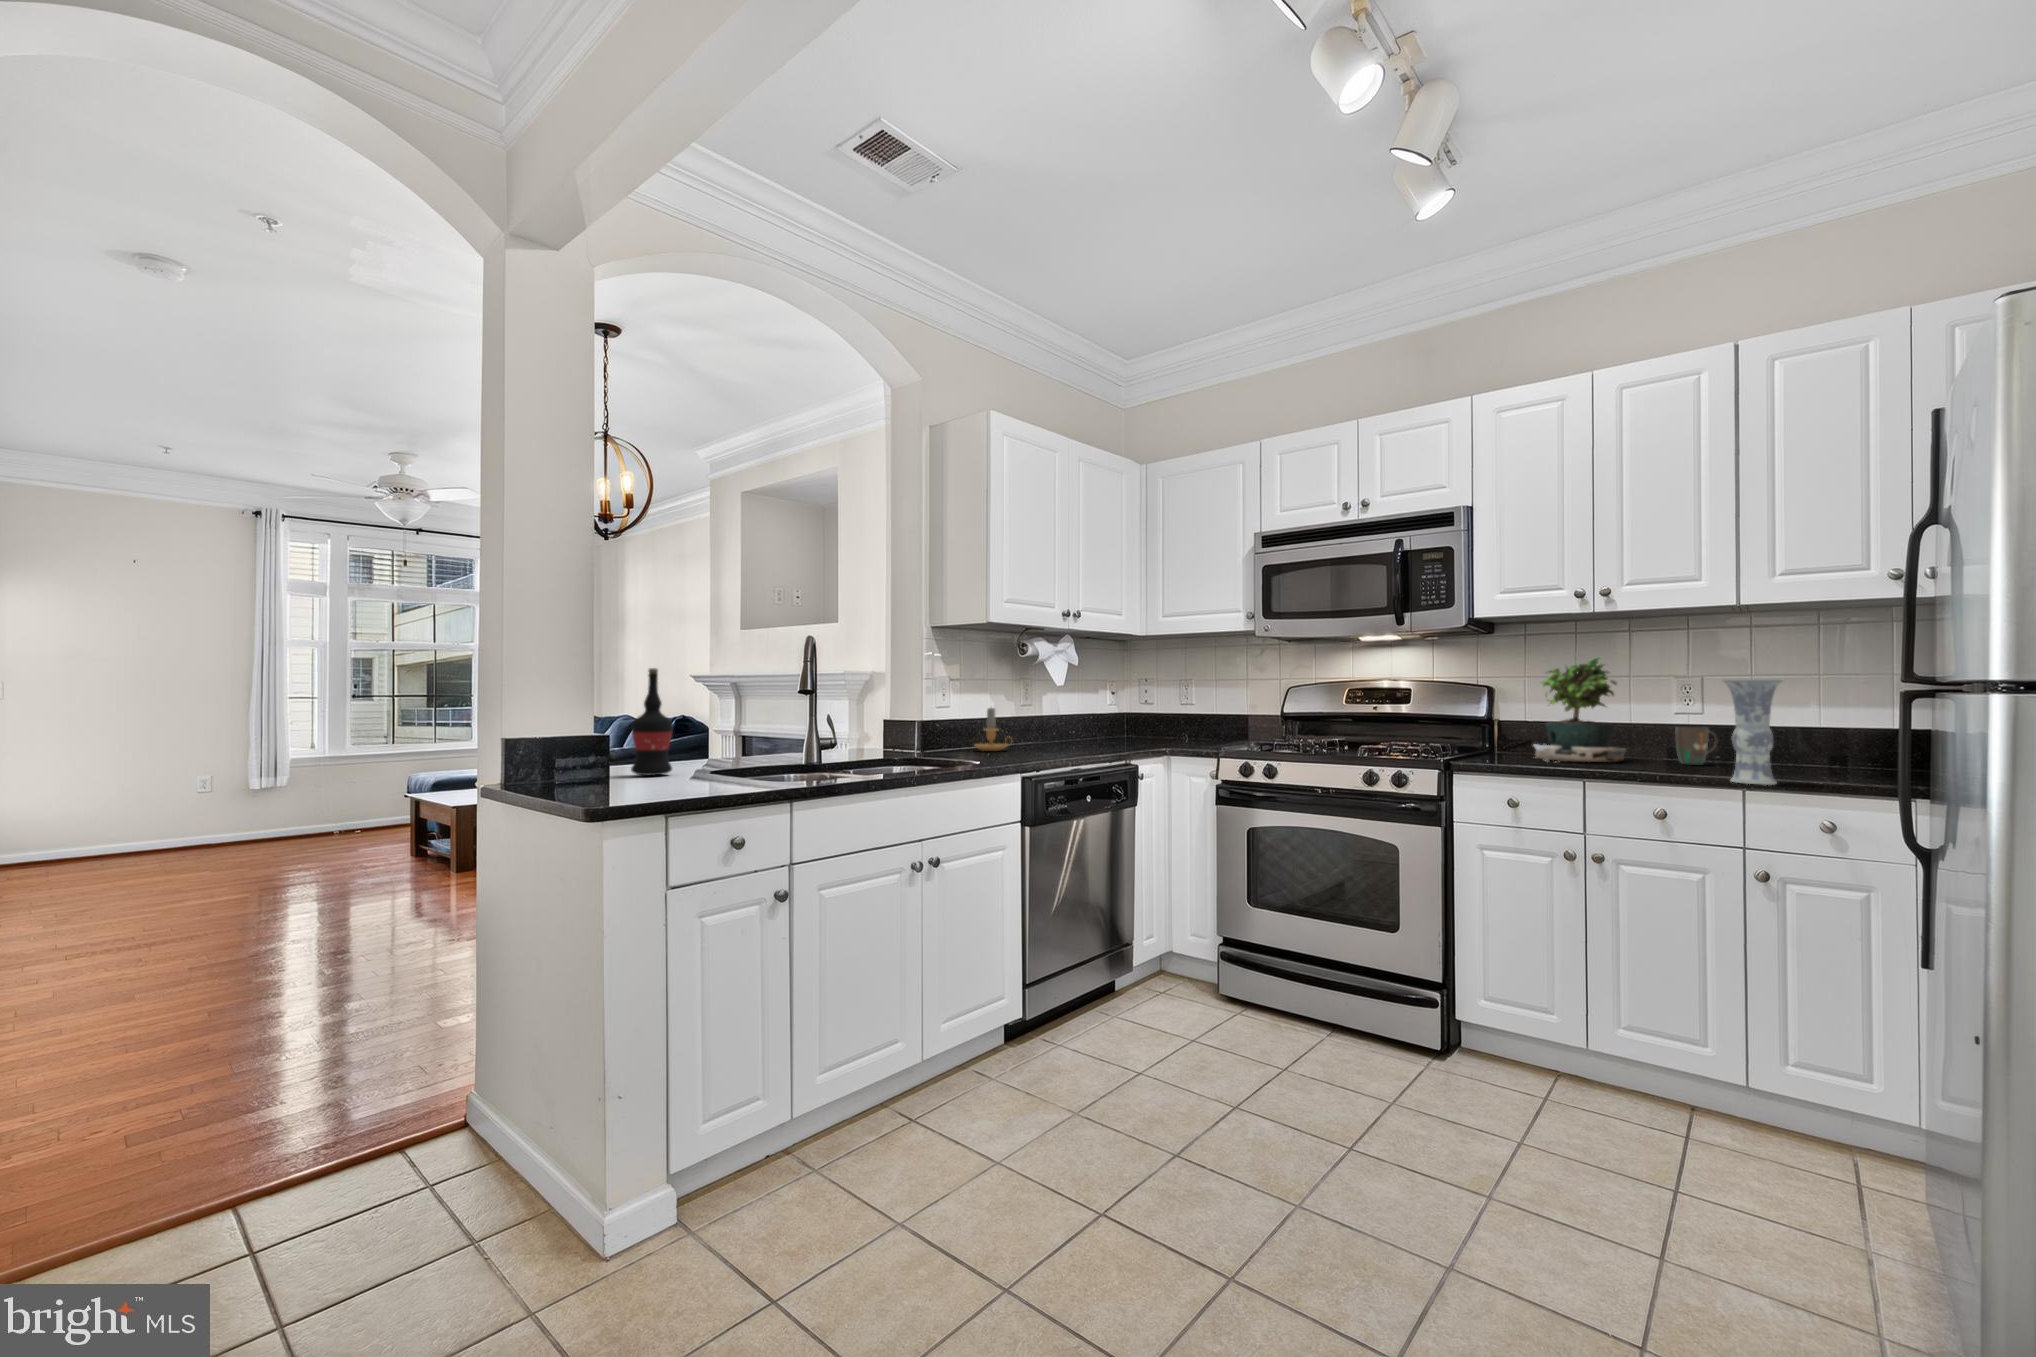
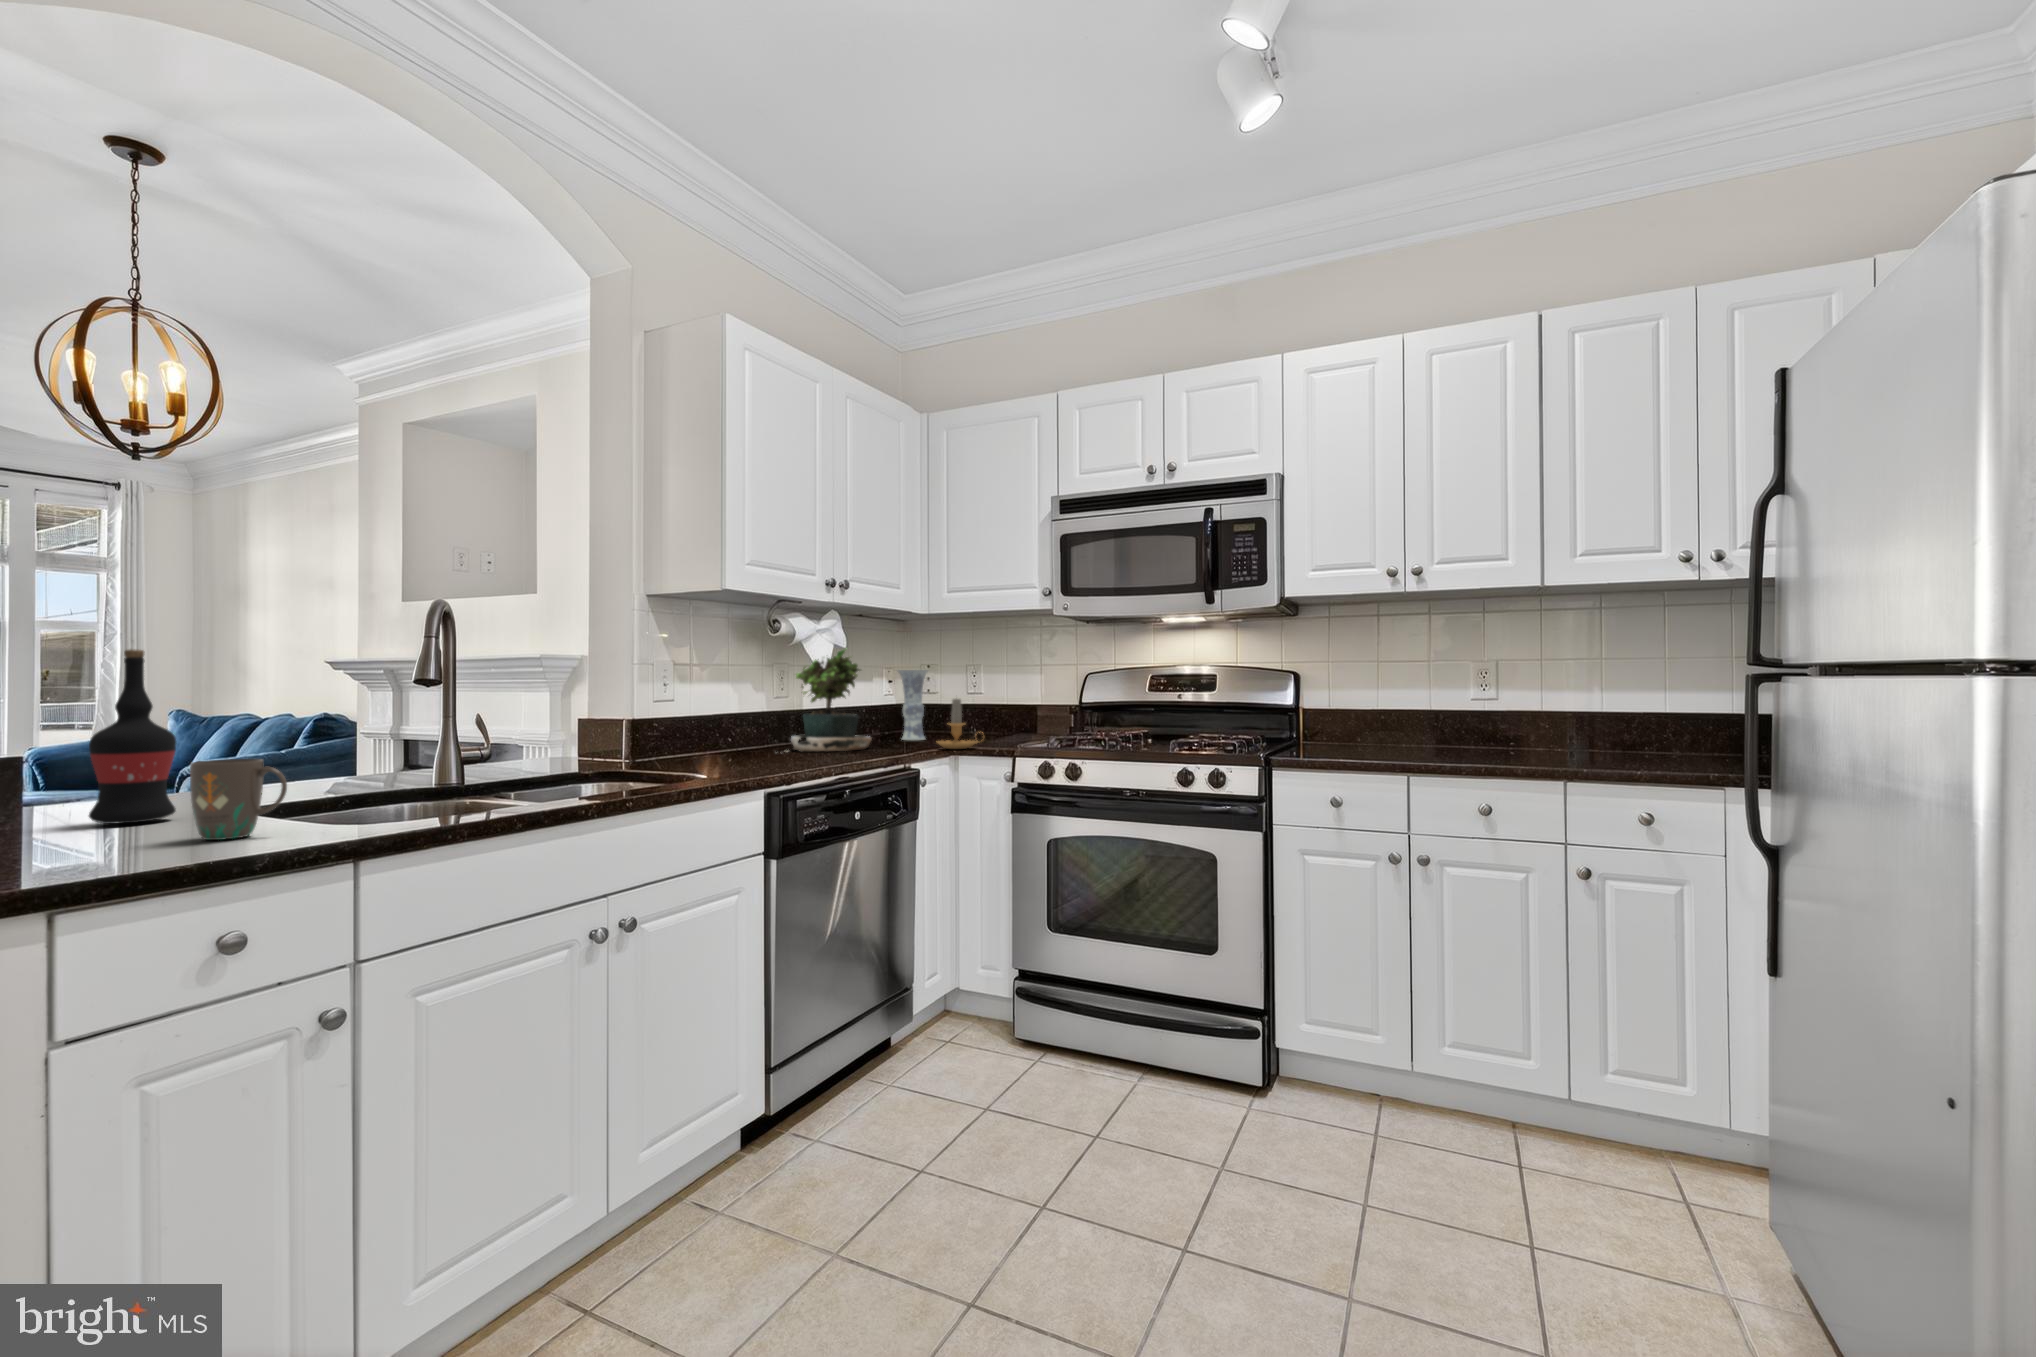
potted plant: present [1534,658,1626,762] -> present [791,648,871,752]
vase: present [1723,679,1784,785] -> present [898,670,928,740]
candle: present [975,707,1008,751] -> present [937,699,980,749]
mug: present [1675,727,1718,765] -> present [190,759,287,840]

